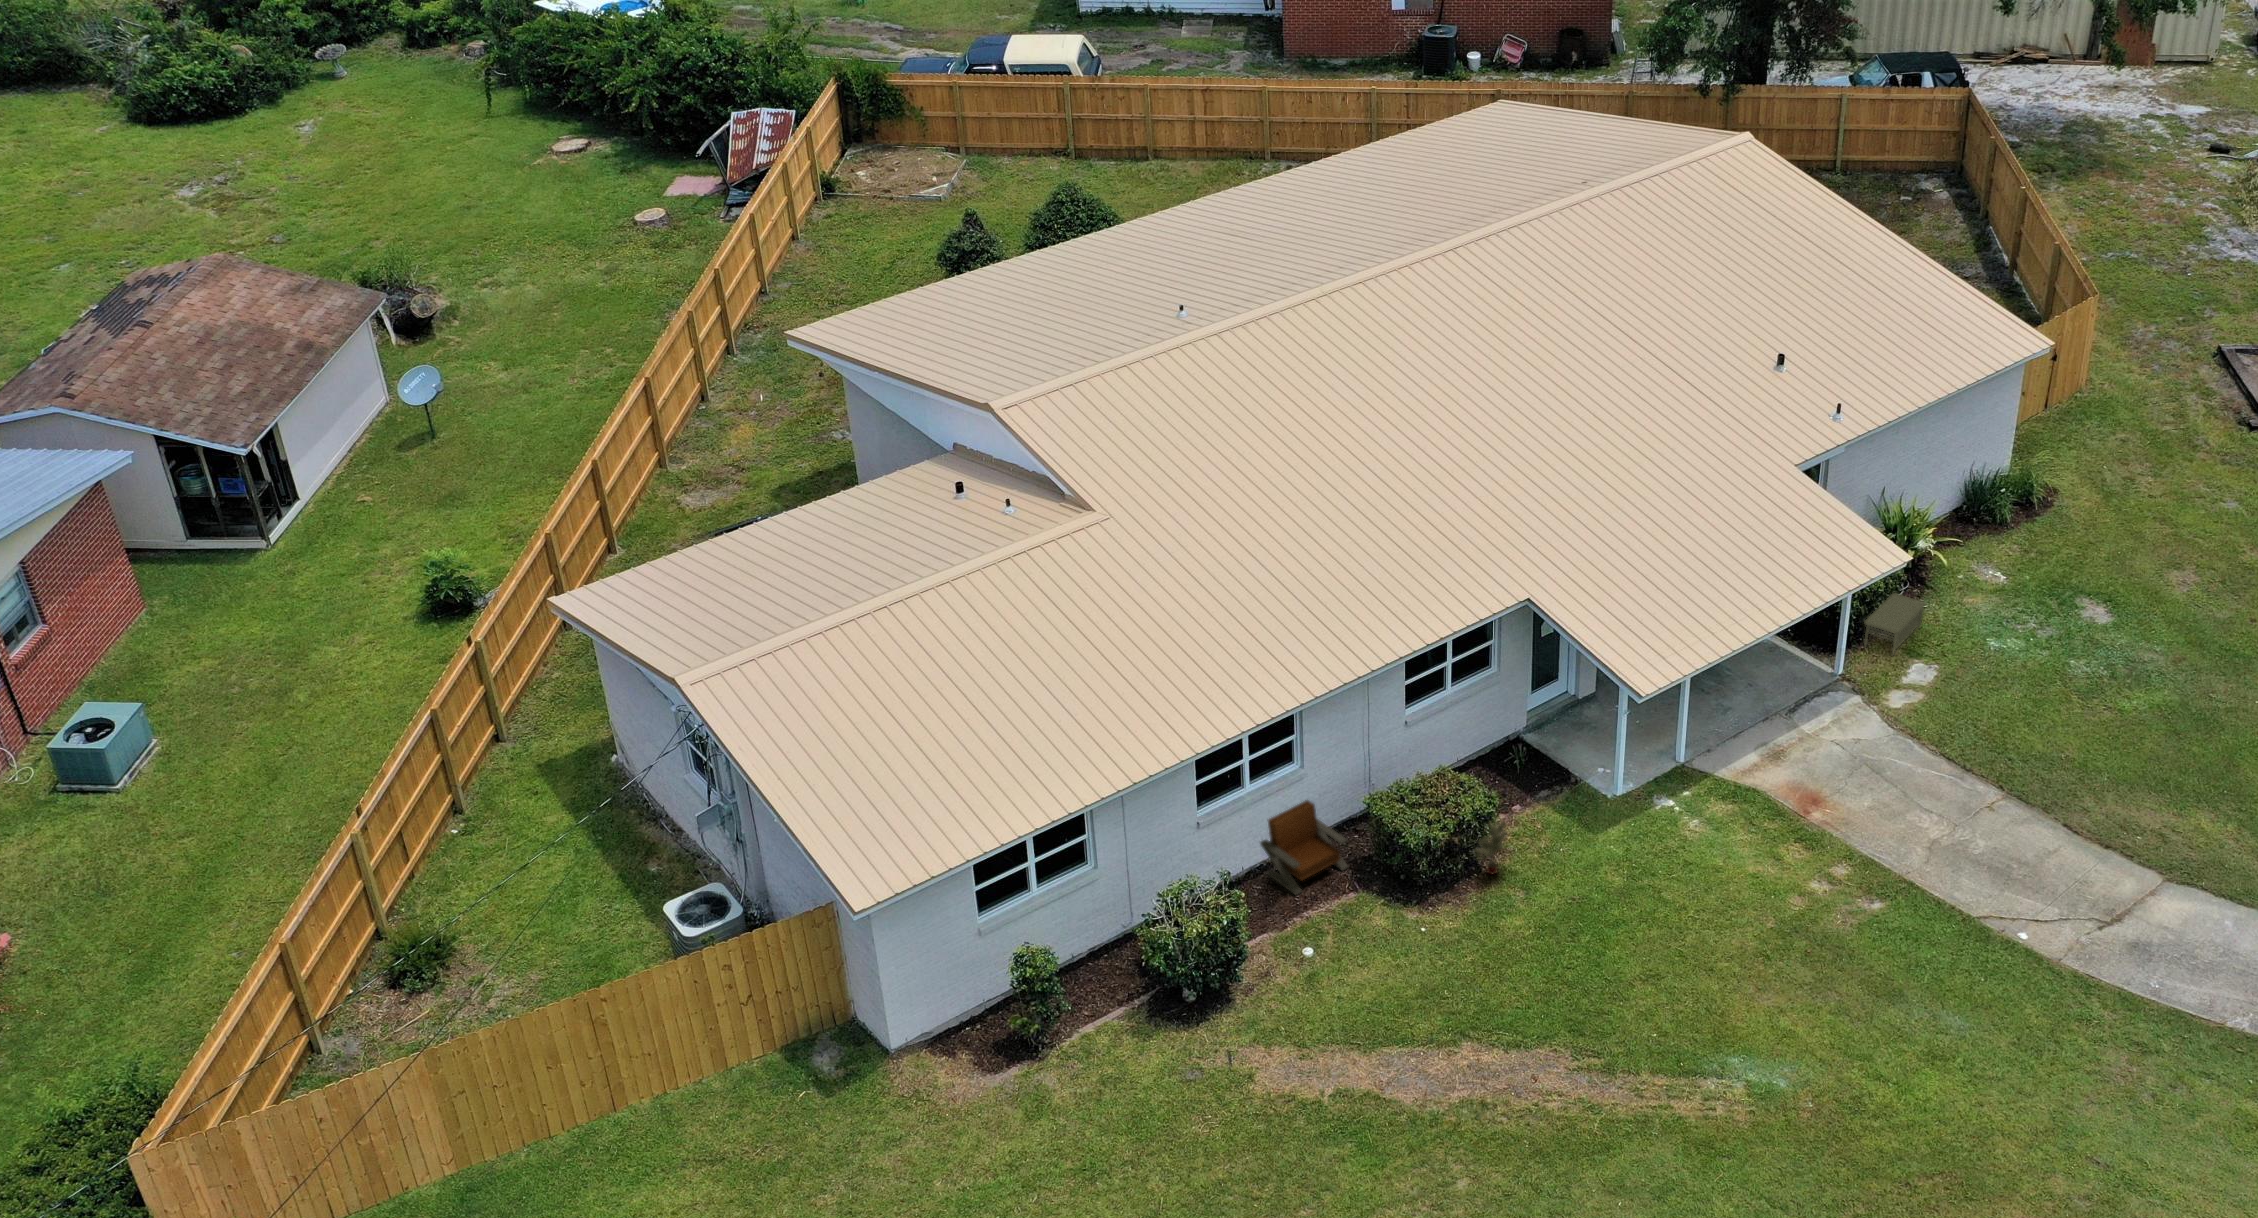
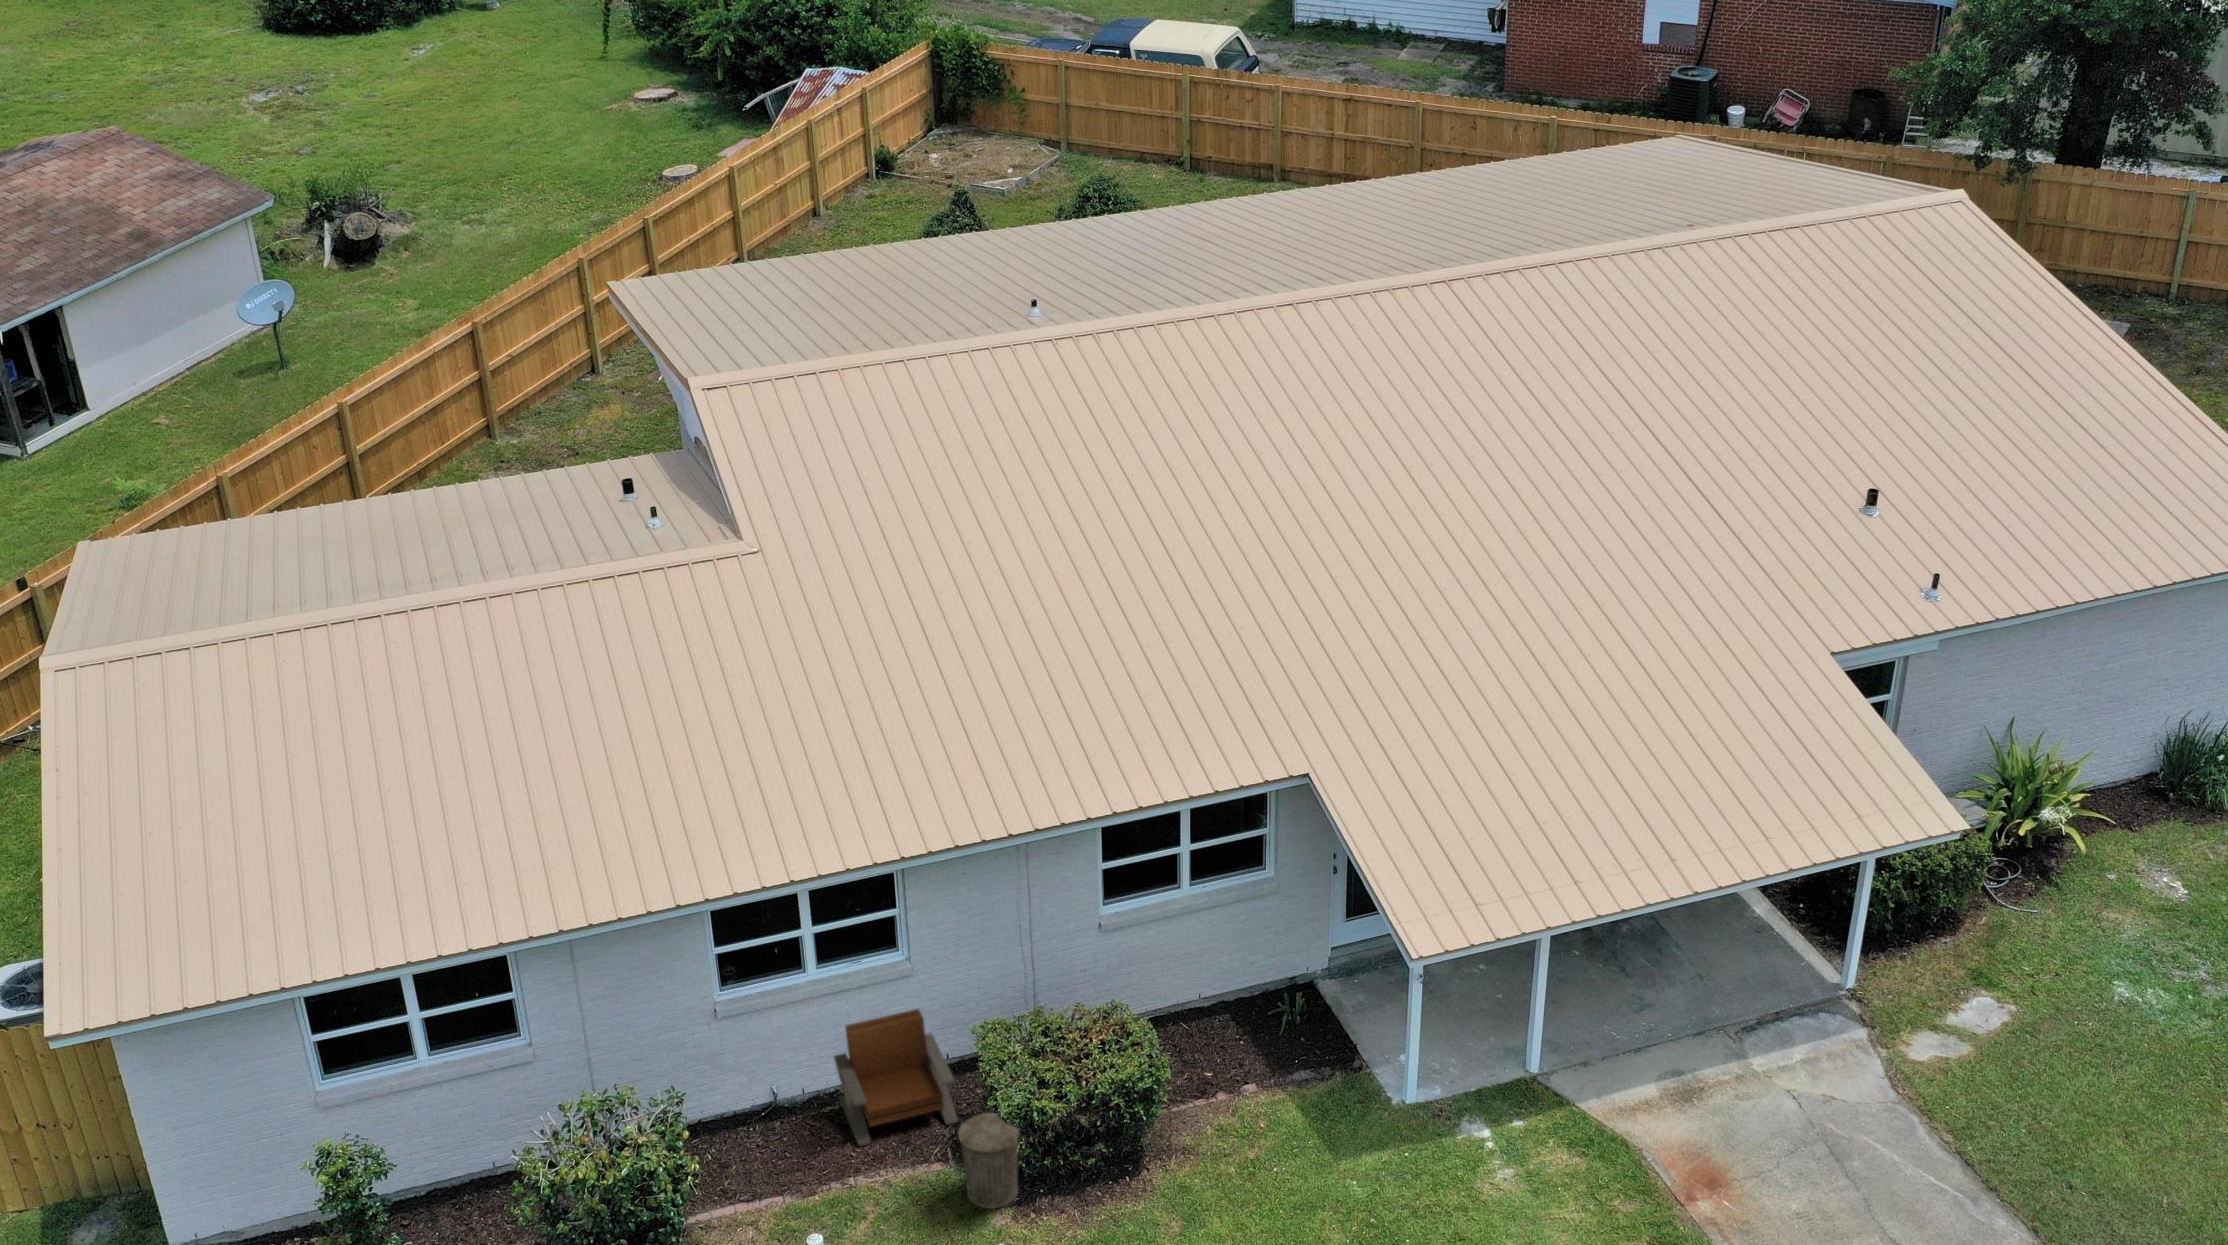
storage bench: present [1864,593,1925,655] -> none [1914,883,2032,980]
potted tree: present [1474,823,1507,875] -> none [1124,1100,1186,1183]
trash can: none [1376,851,1416,913] -> present [958,1113,1019,1209]

